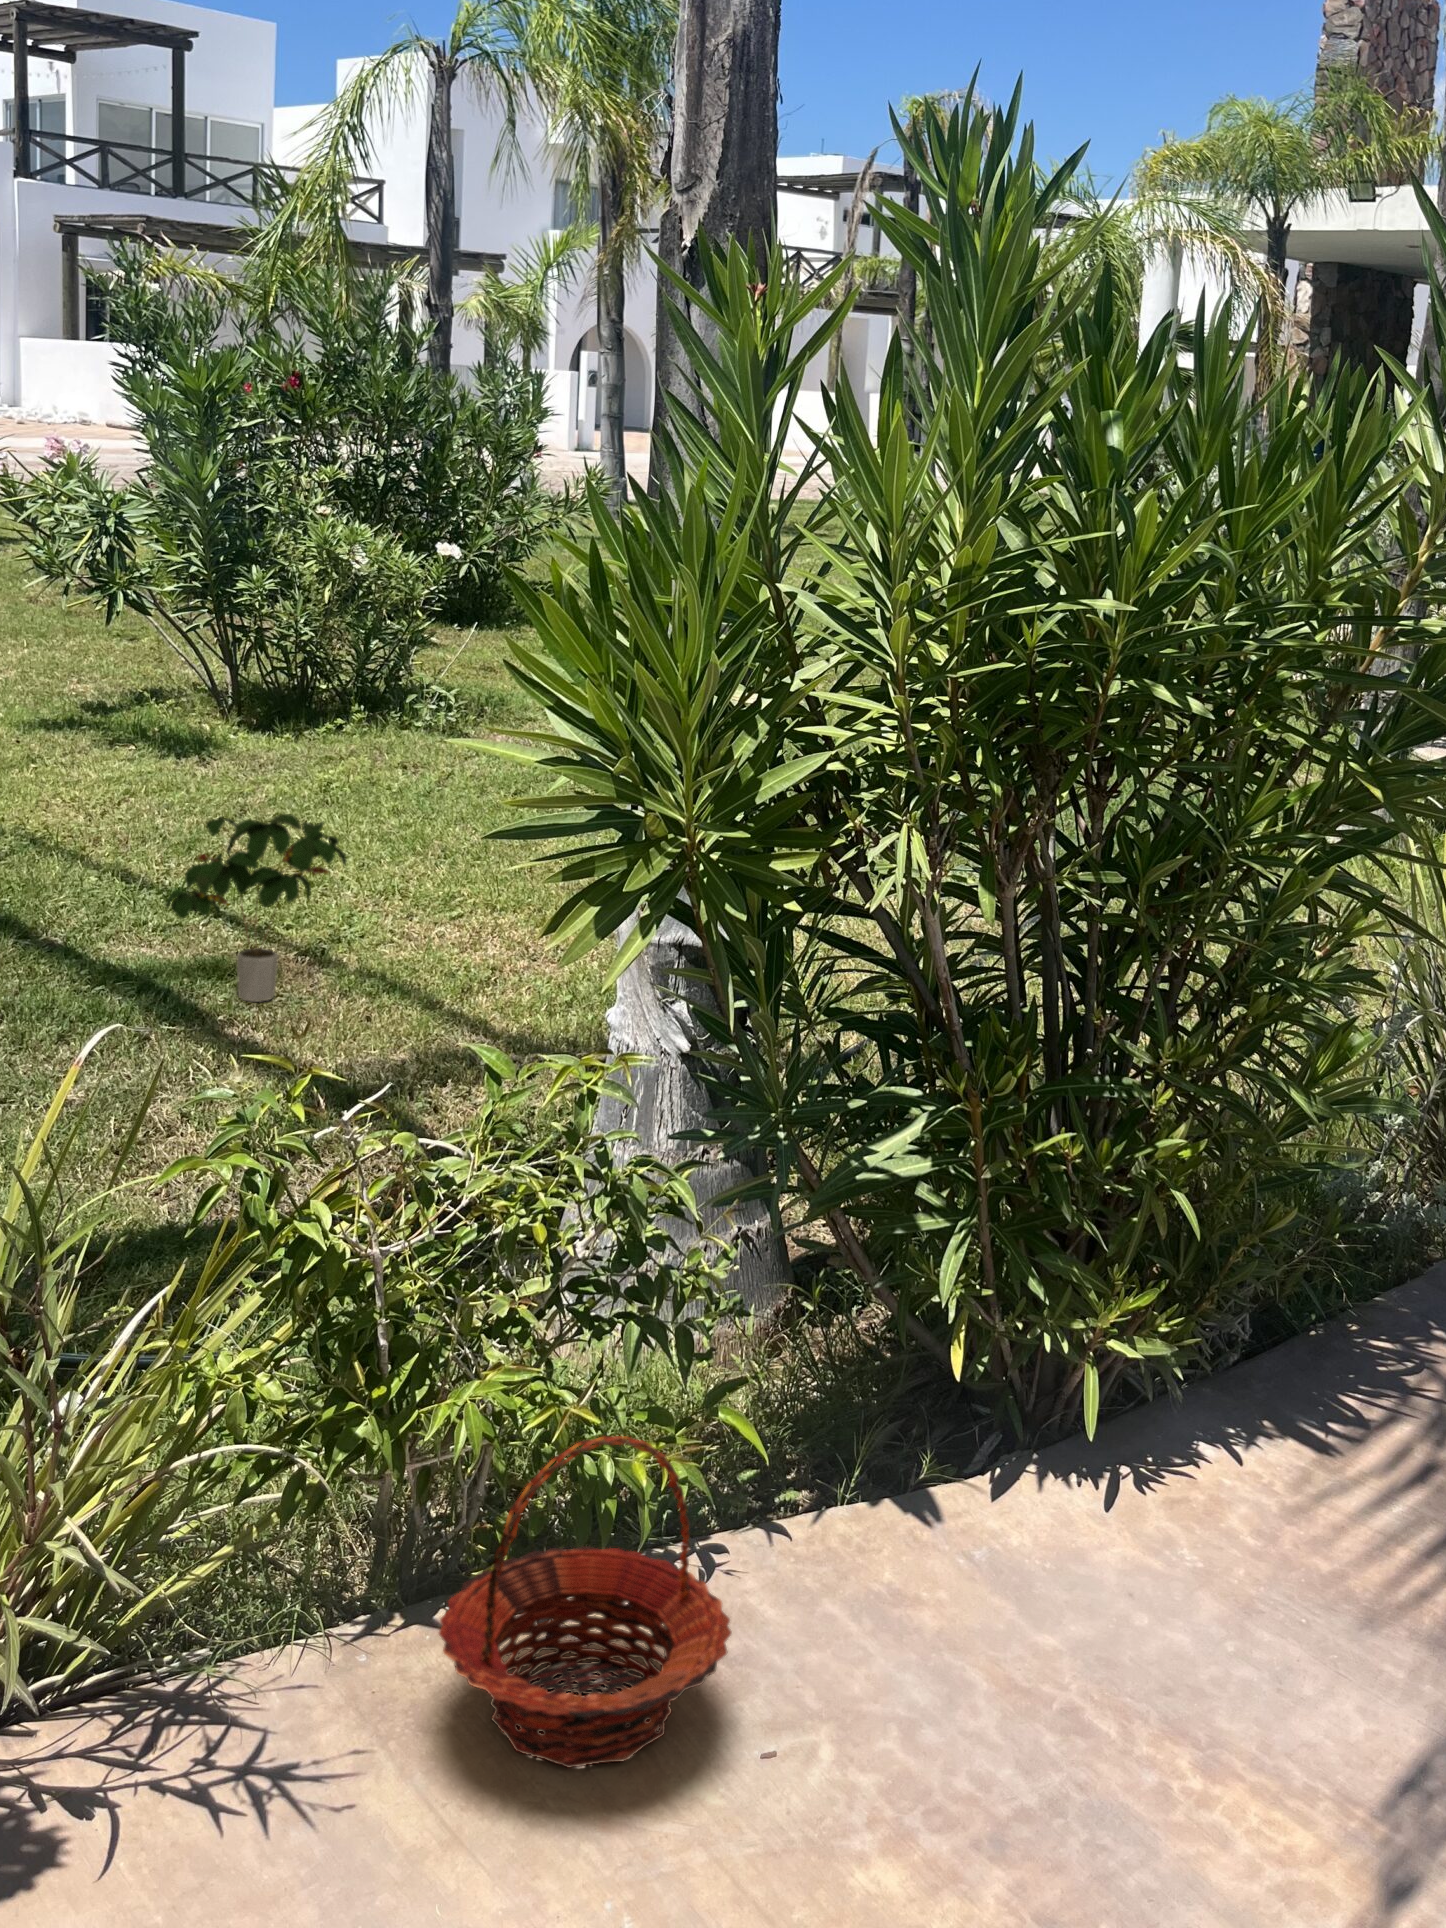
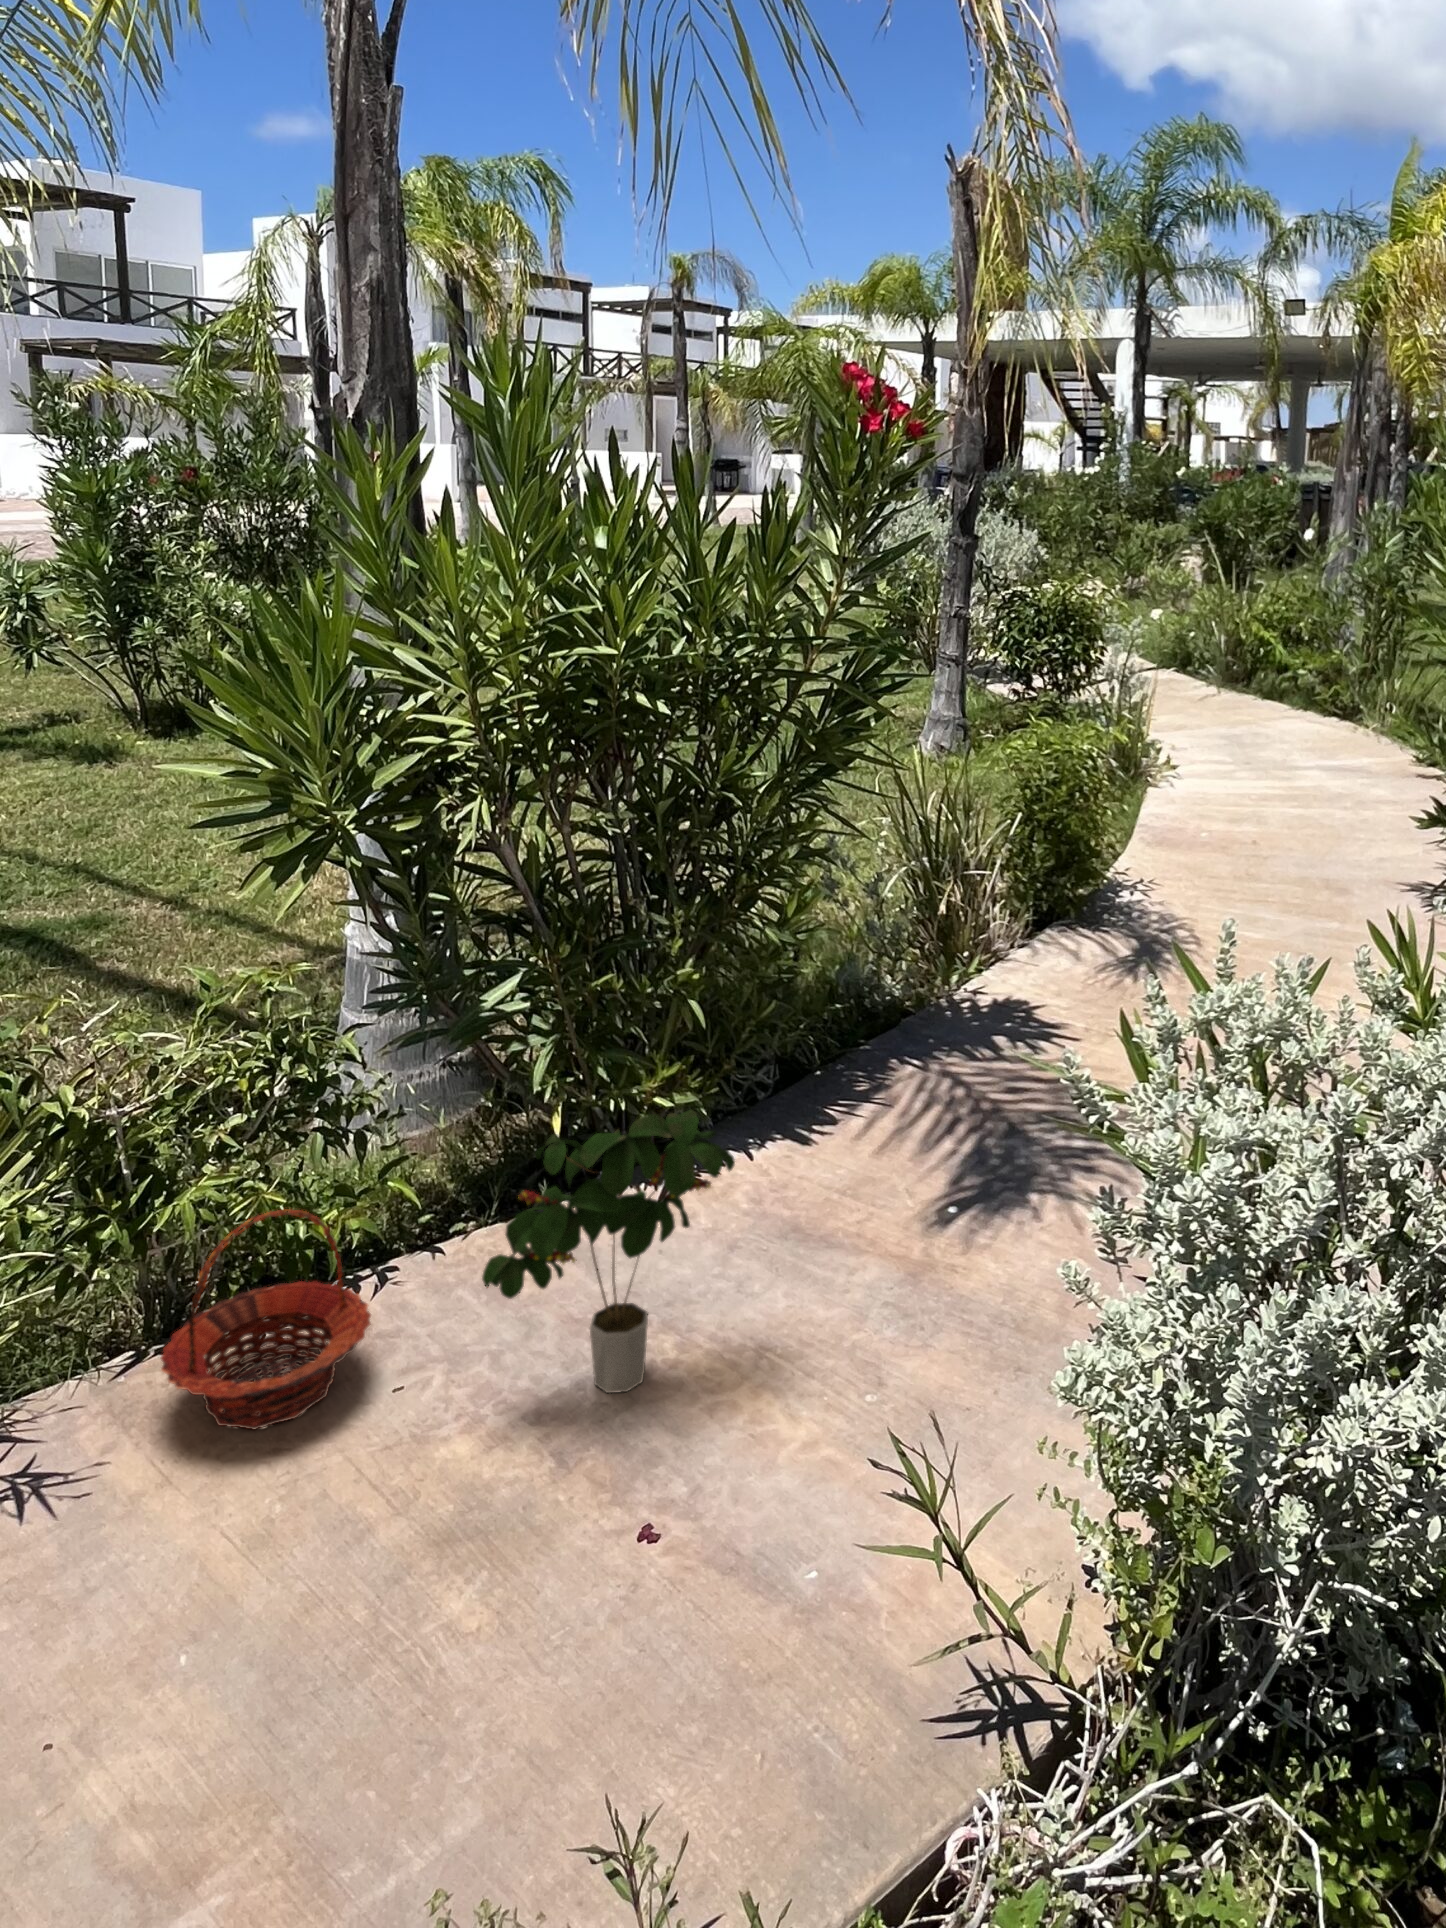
potted plant: present [166,814,347,1002] -> present [482,1110,735,1393]

